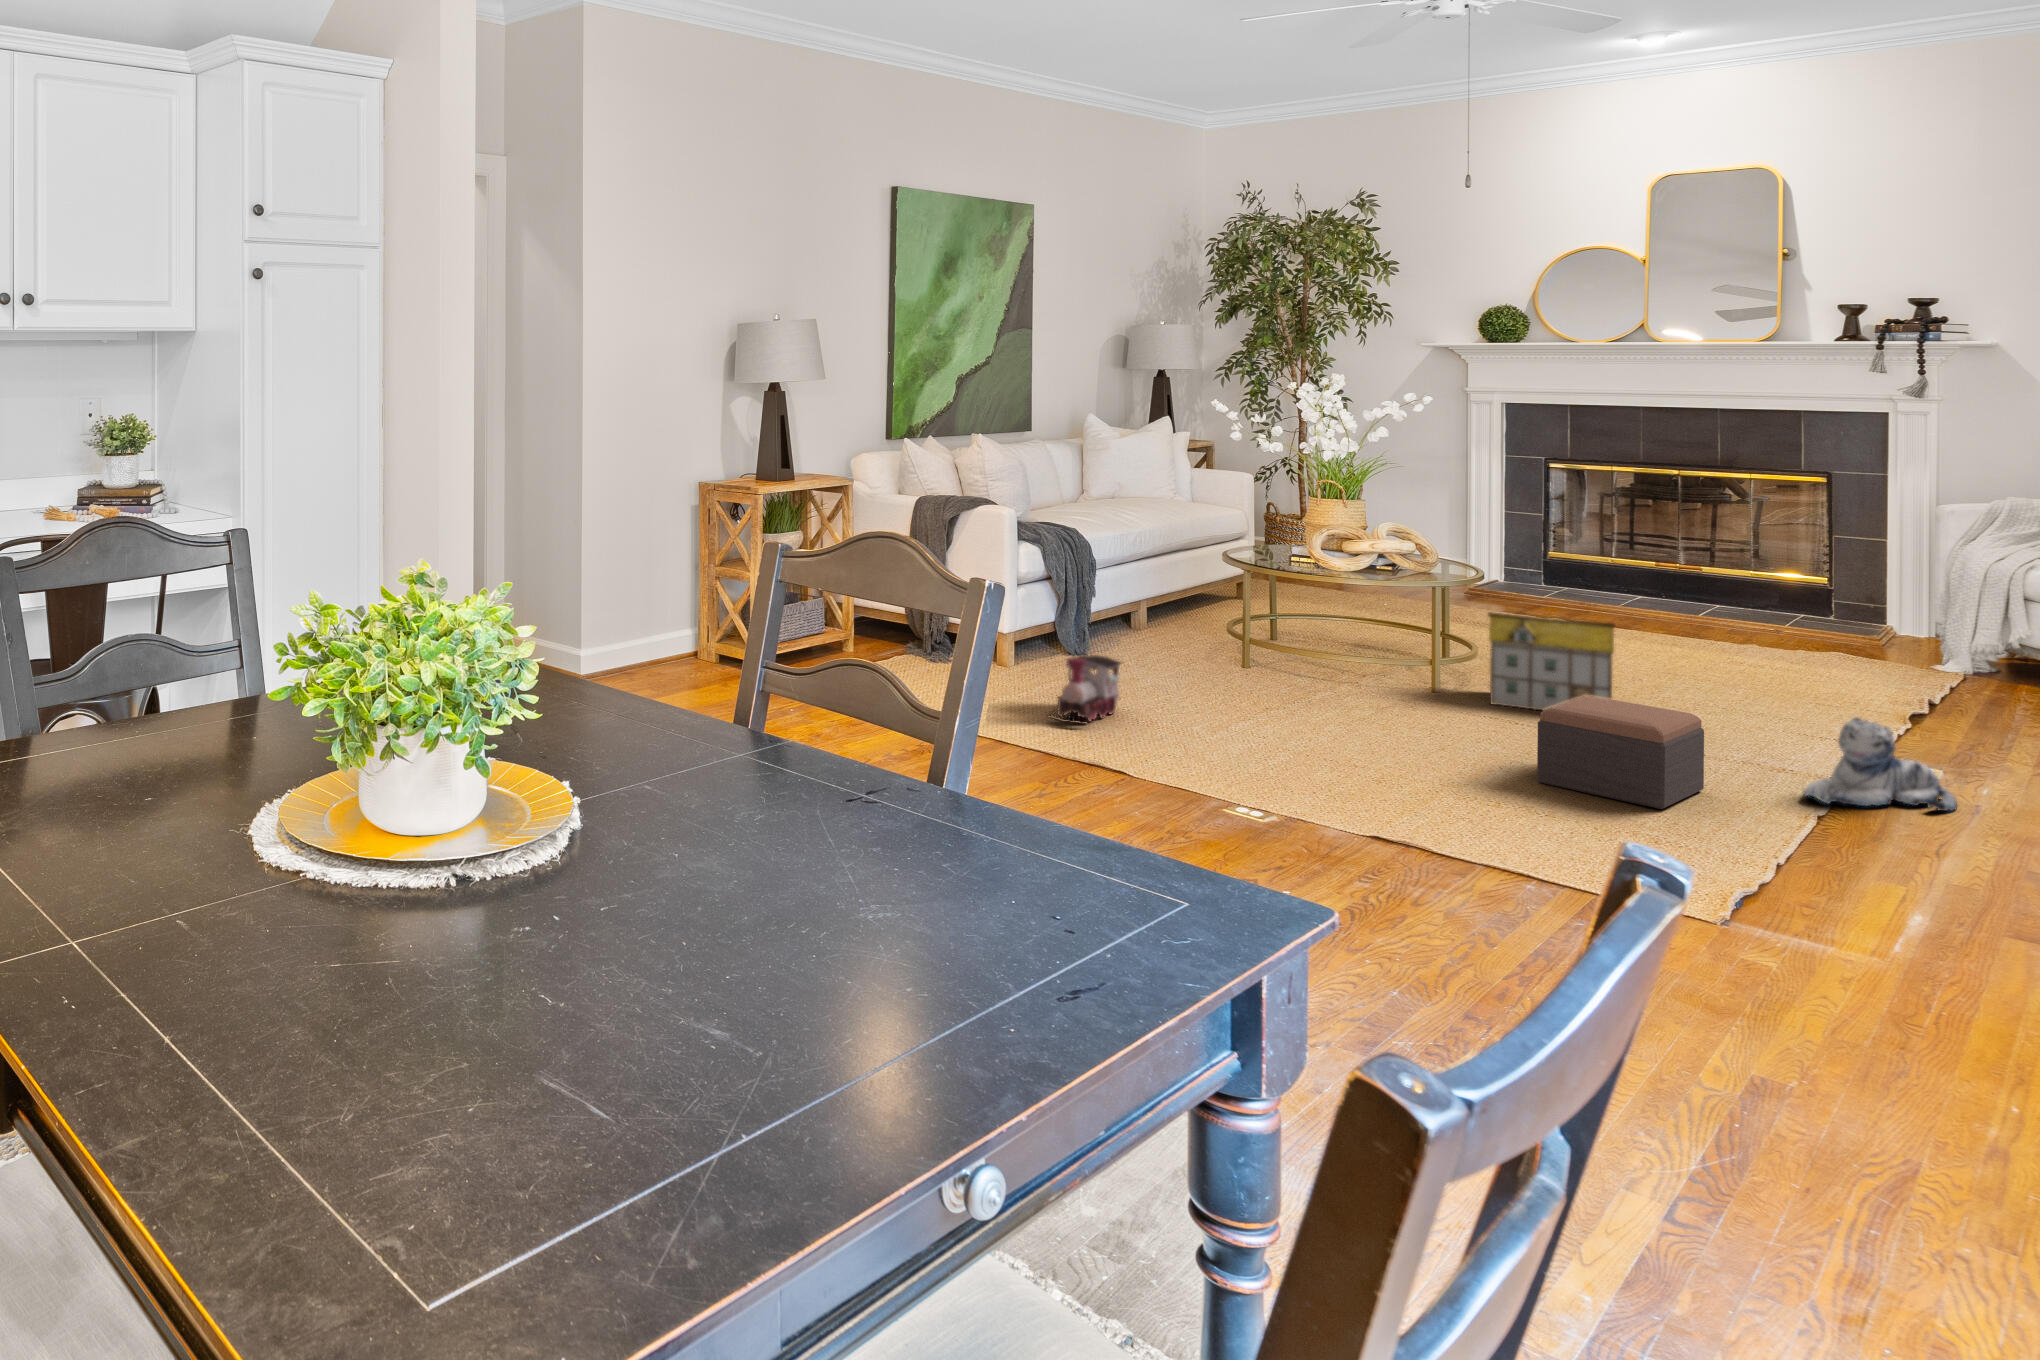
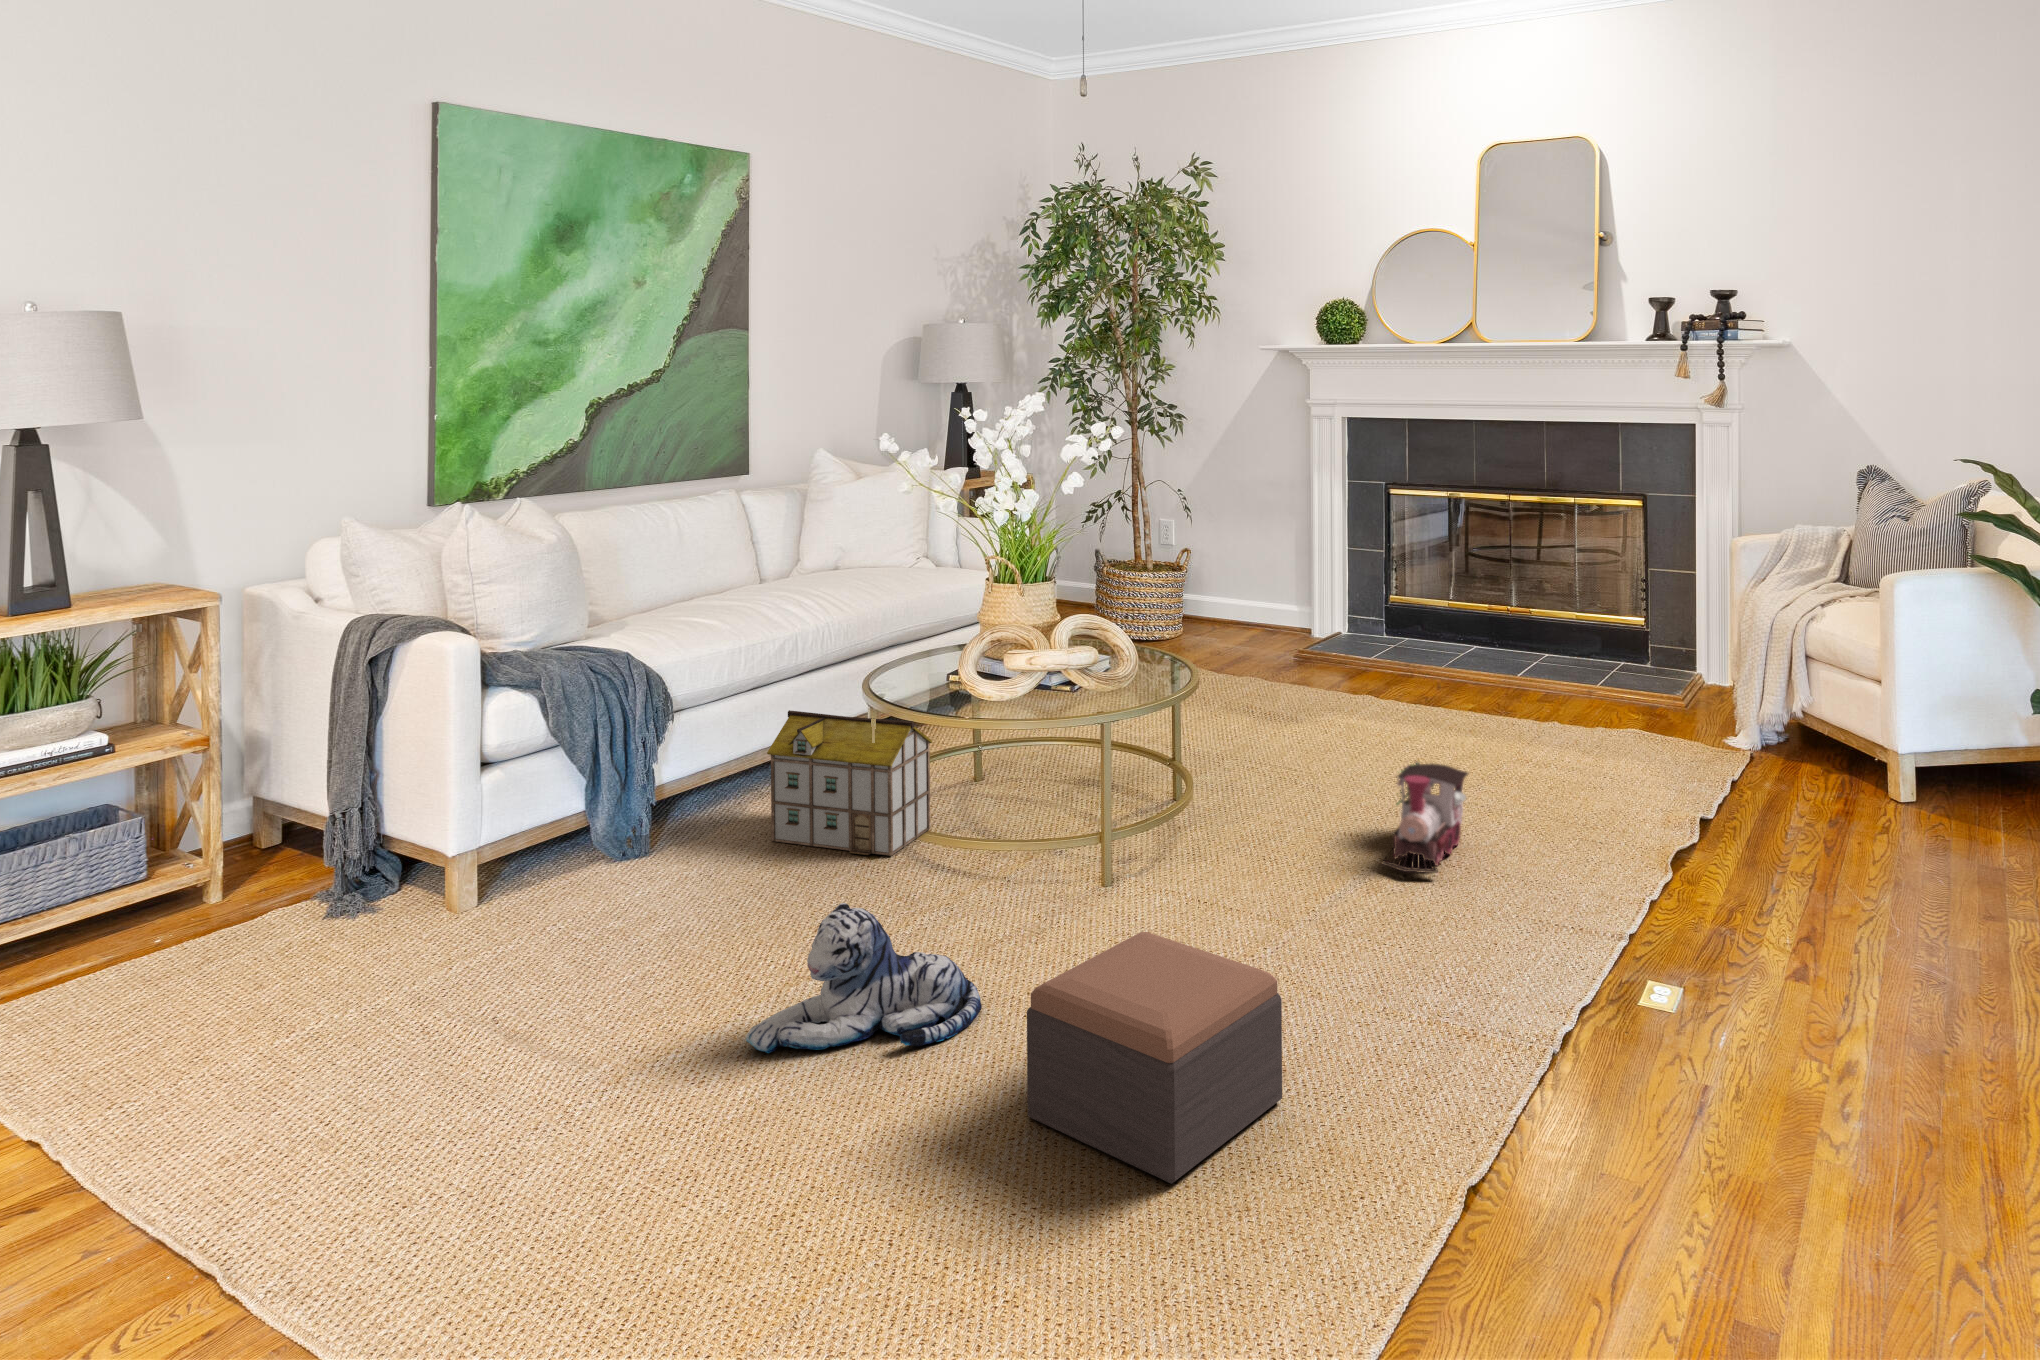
toy house: present [1488,613,1615,710] -> present [767,710,932,856]
toy train: present [1049,655,1121,723] -> present [1382,761,1468,873]
plush toy: present [1803,717,1957,811] -> present [746,903,982,1053]

